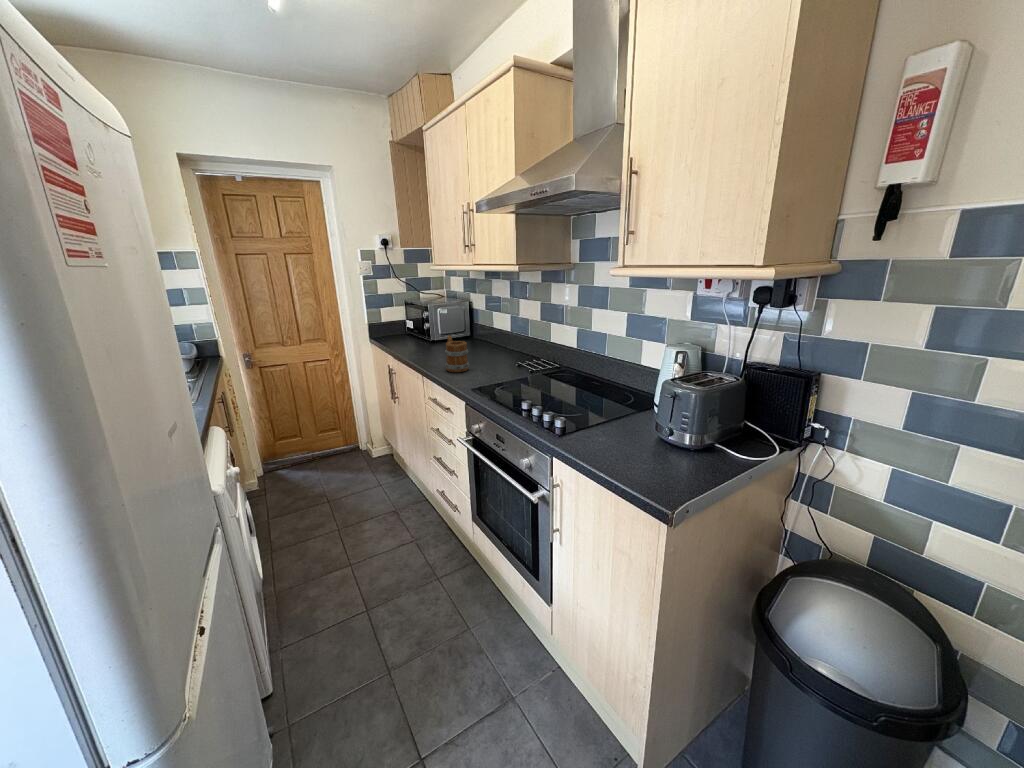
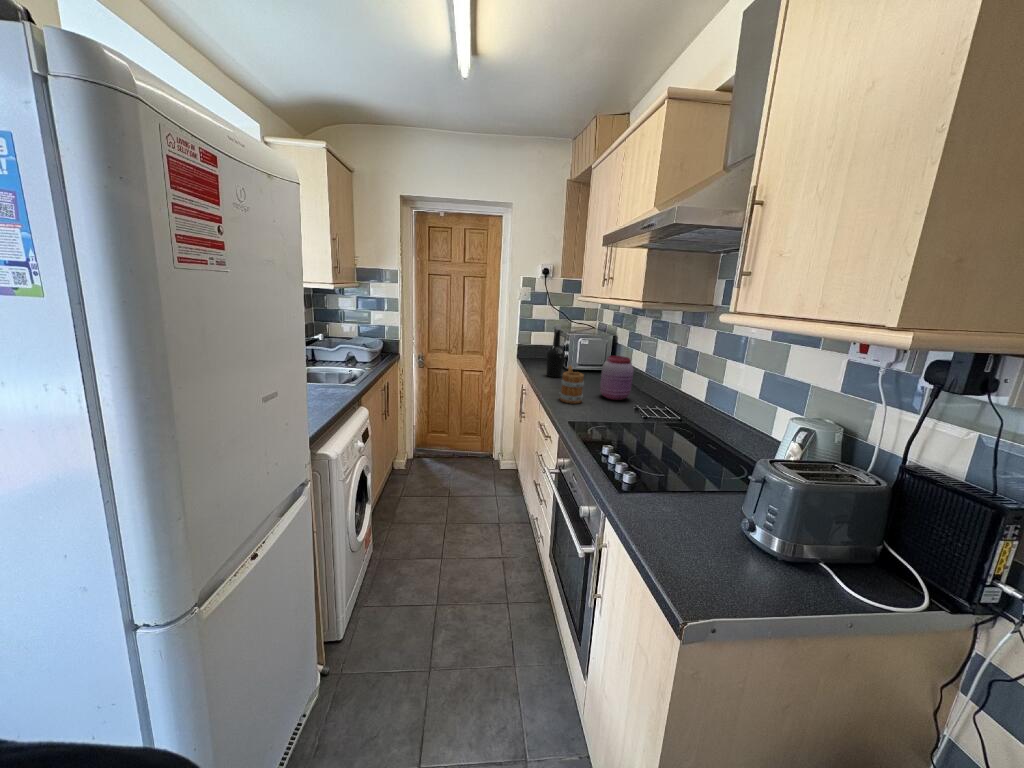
bottle: none [412,297,430,351] -> present [547,325,565,377]
jar: none [477,319,507,361] -> present [600,356,634,400]

